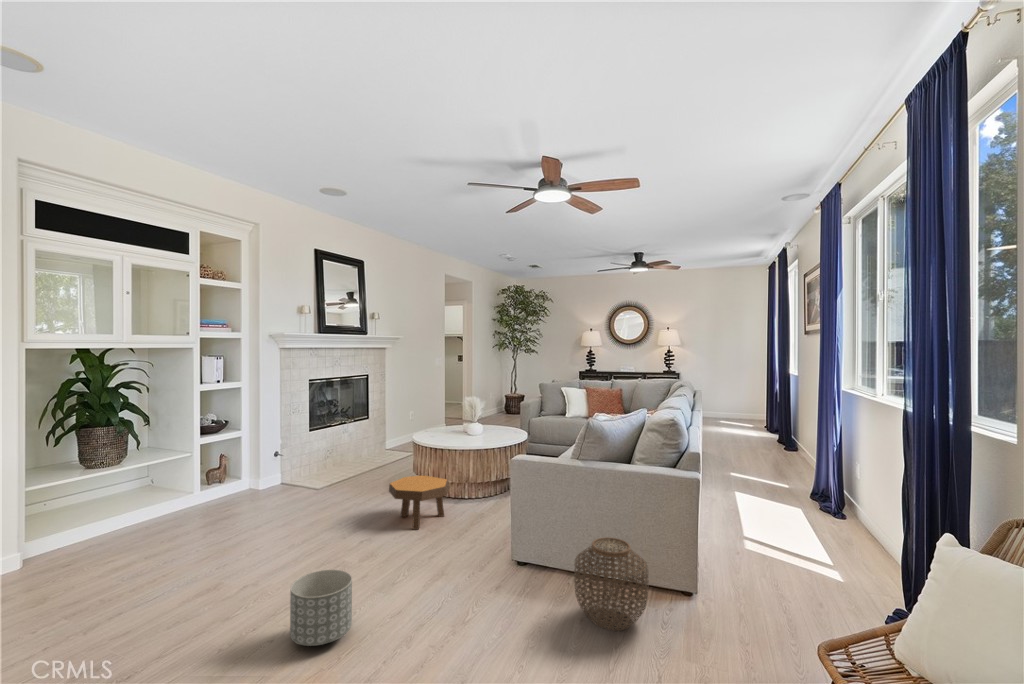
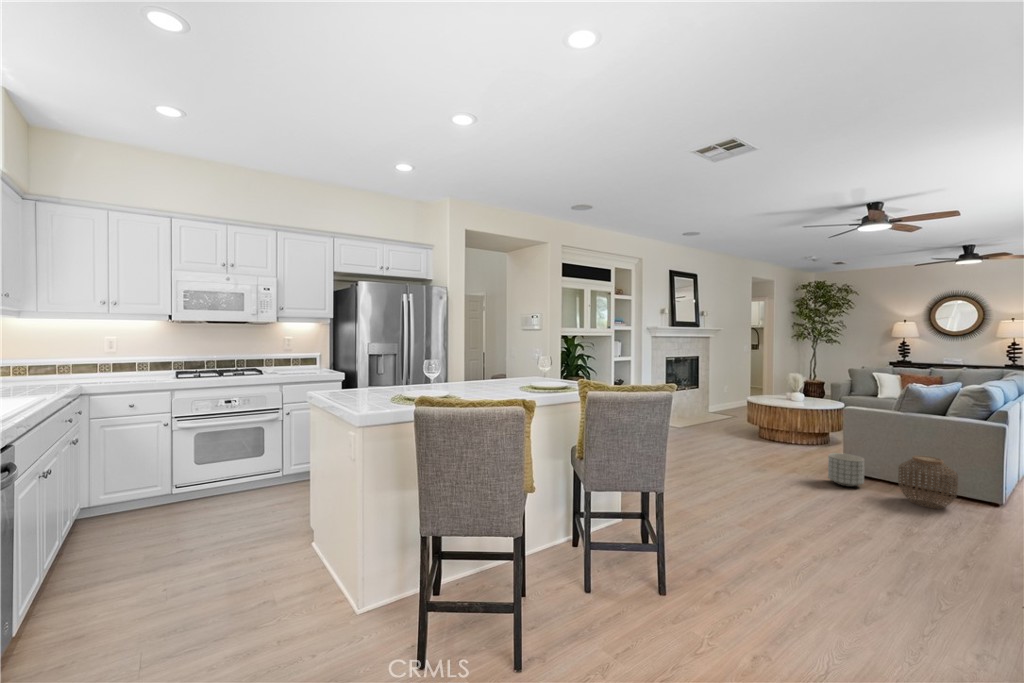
footstool: present [389,475,450,530] -> none [741,422,785,453]
planter: present [290,570,352,646] -> present [828,453,864,487]

